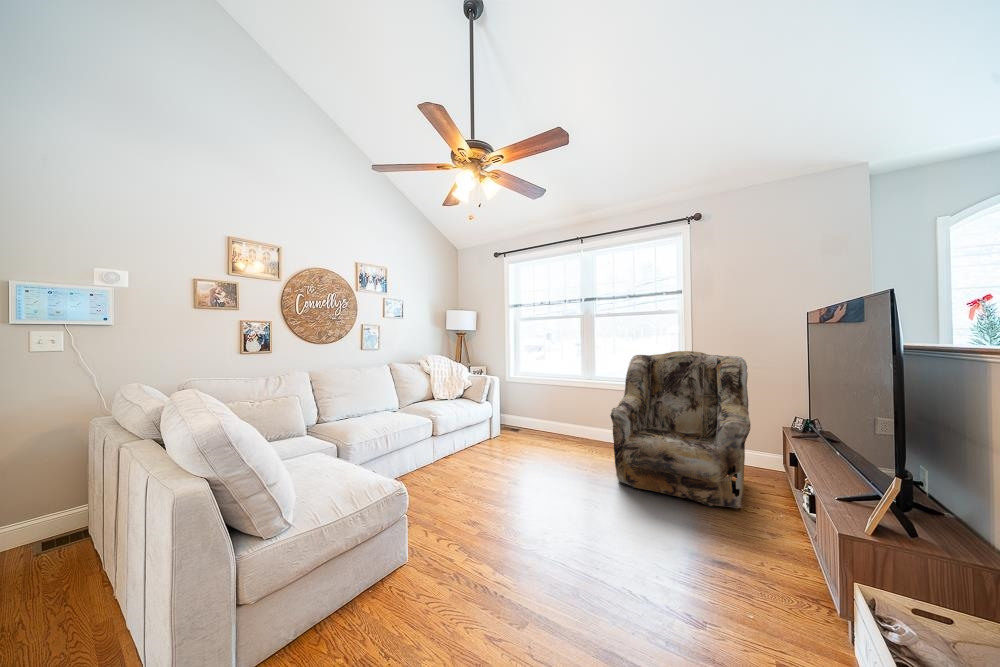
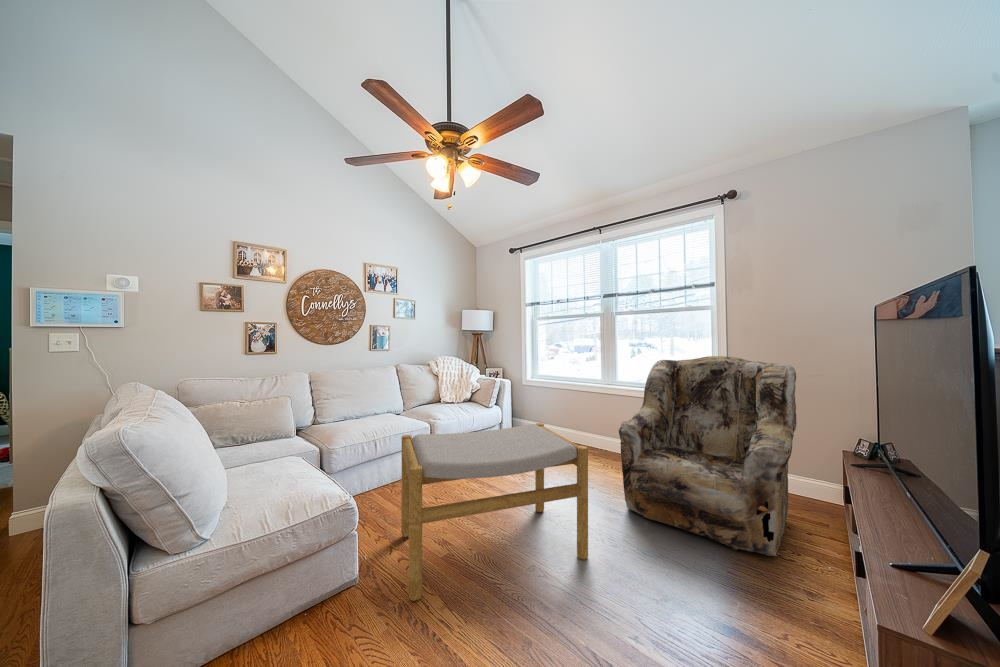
footstool: none [430,412,599,570] -> present [401,423,588,601]

